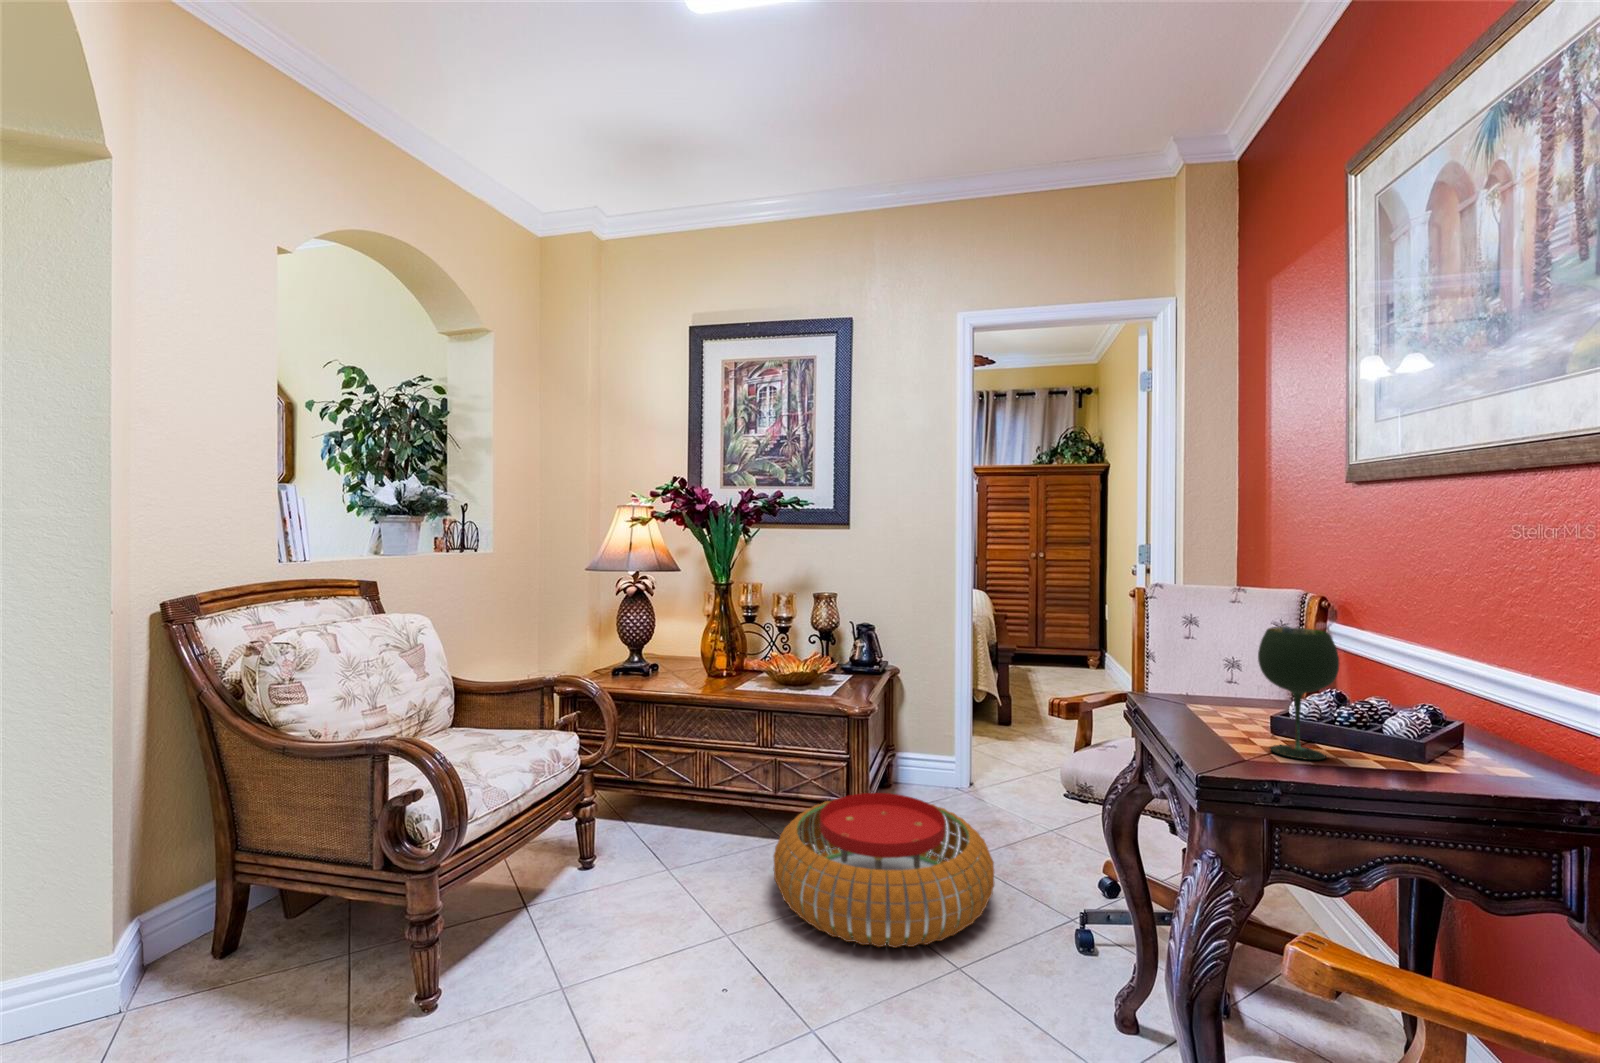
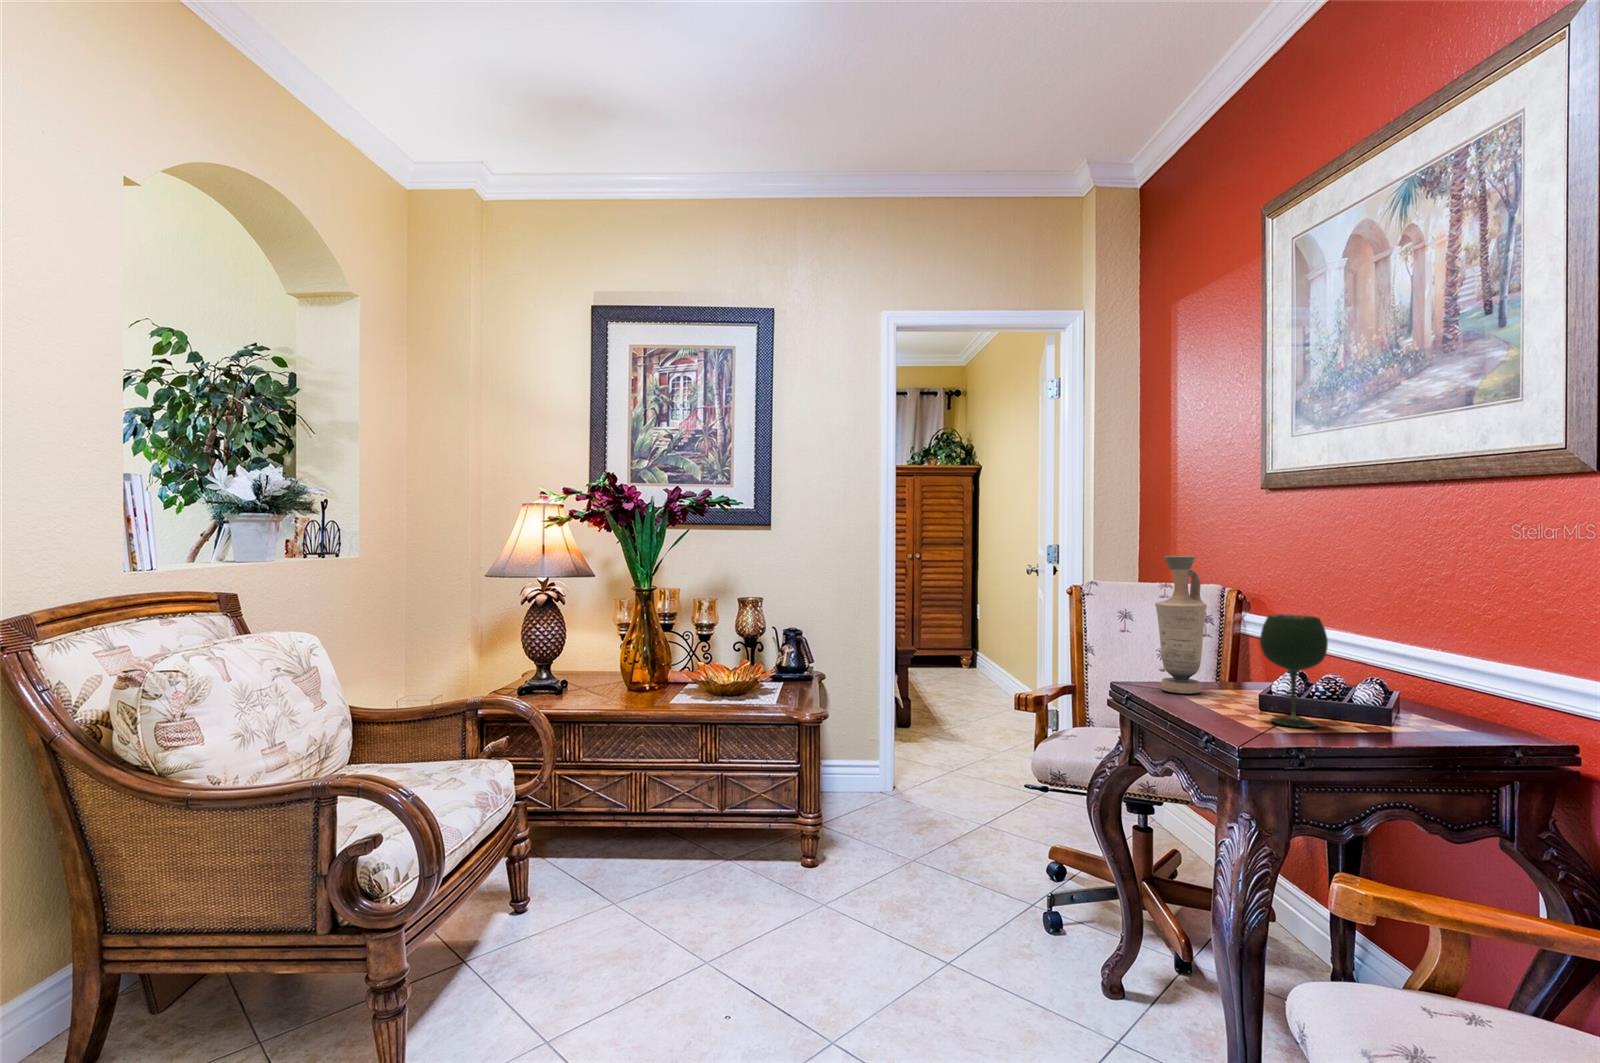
vase: none [1177,559,1235,710] -> present [1155,556,1207,694]
pouf: present [773,793,994,948] -> none [740,803,967,956]

